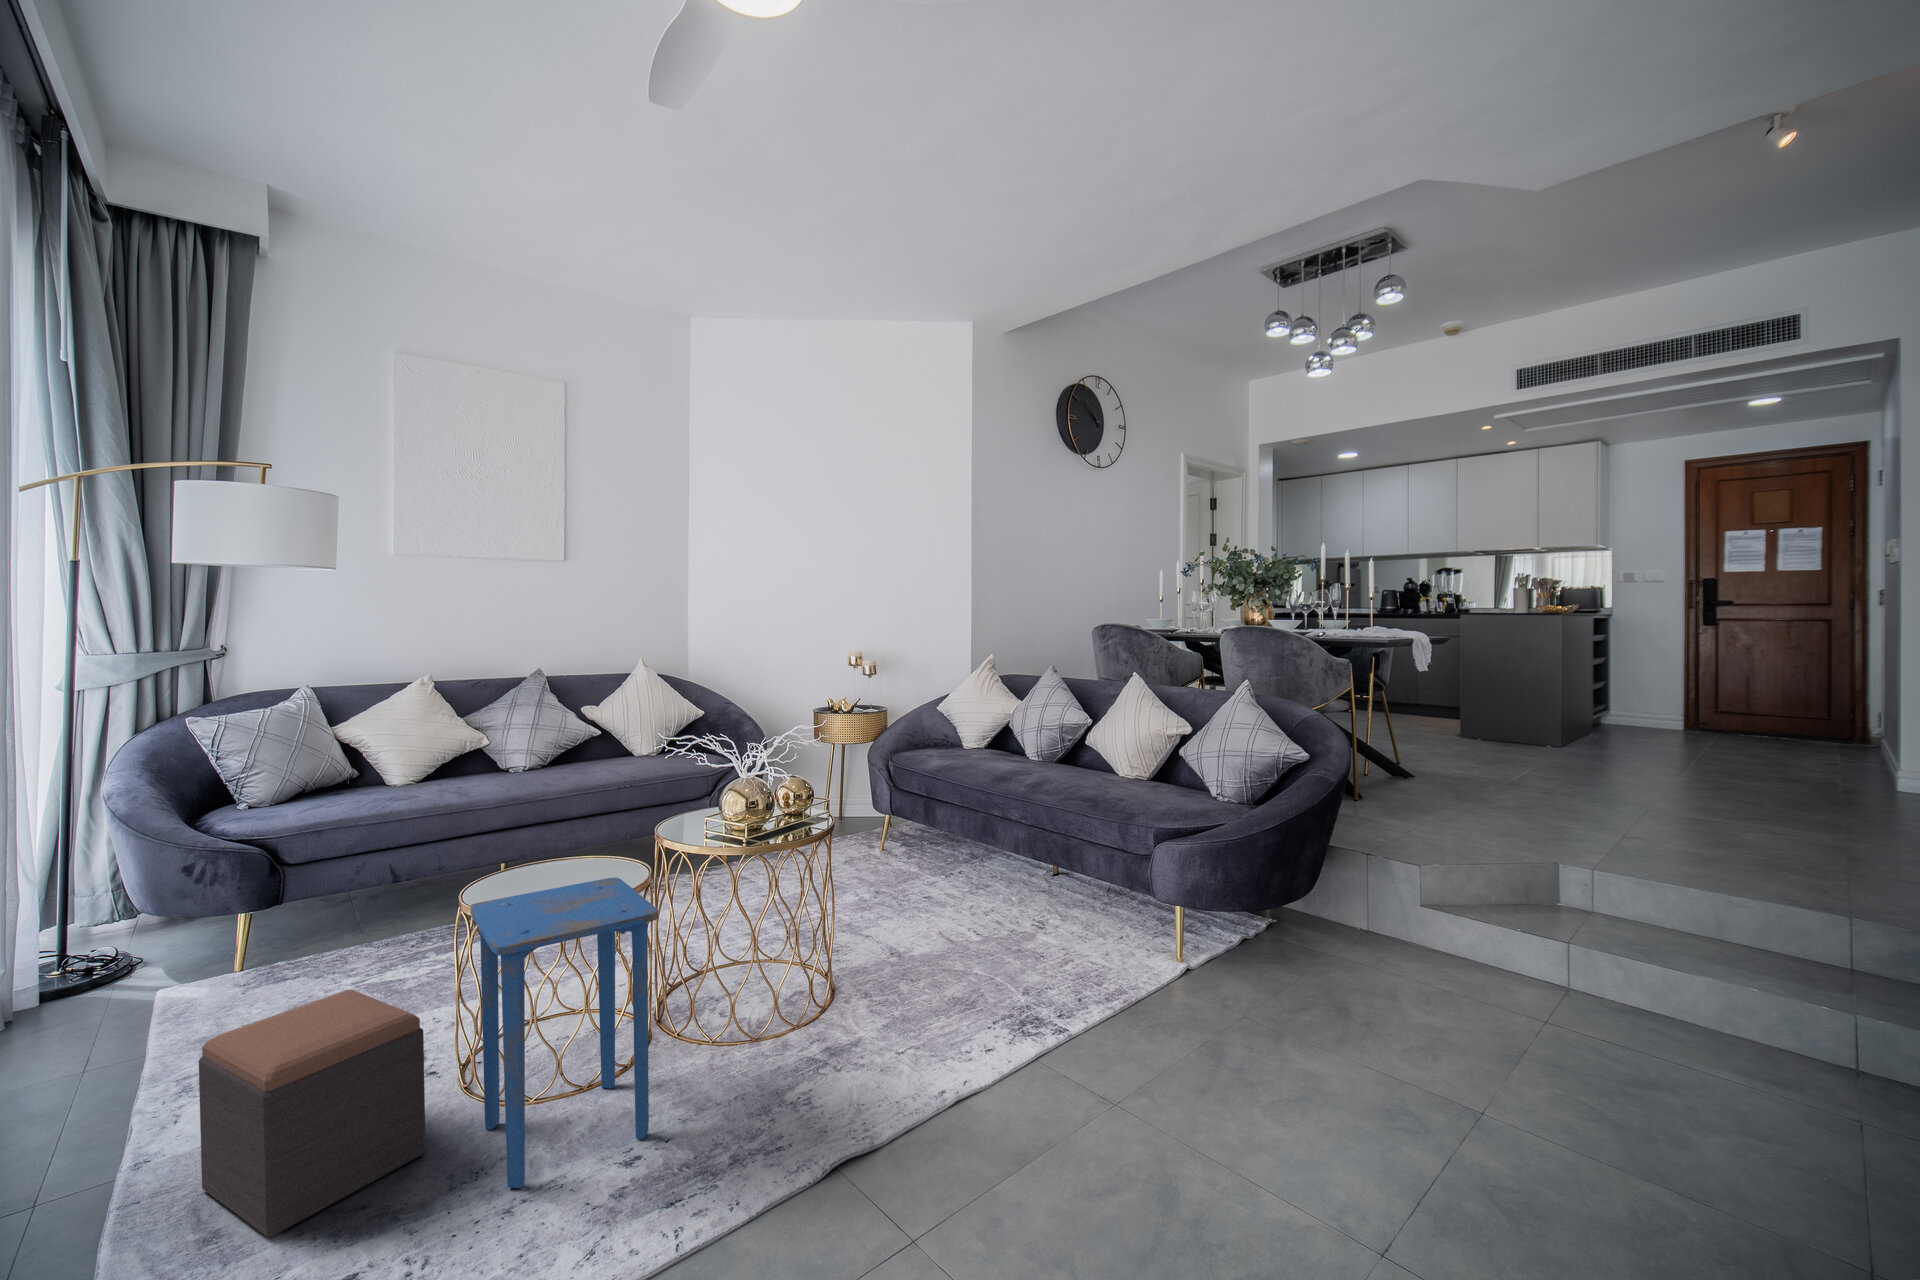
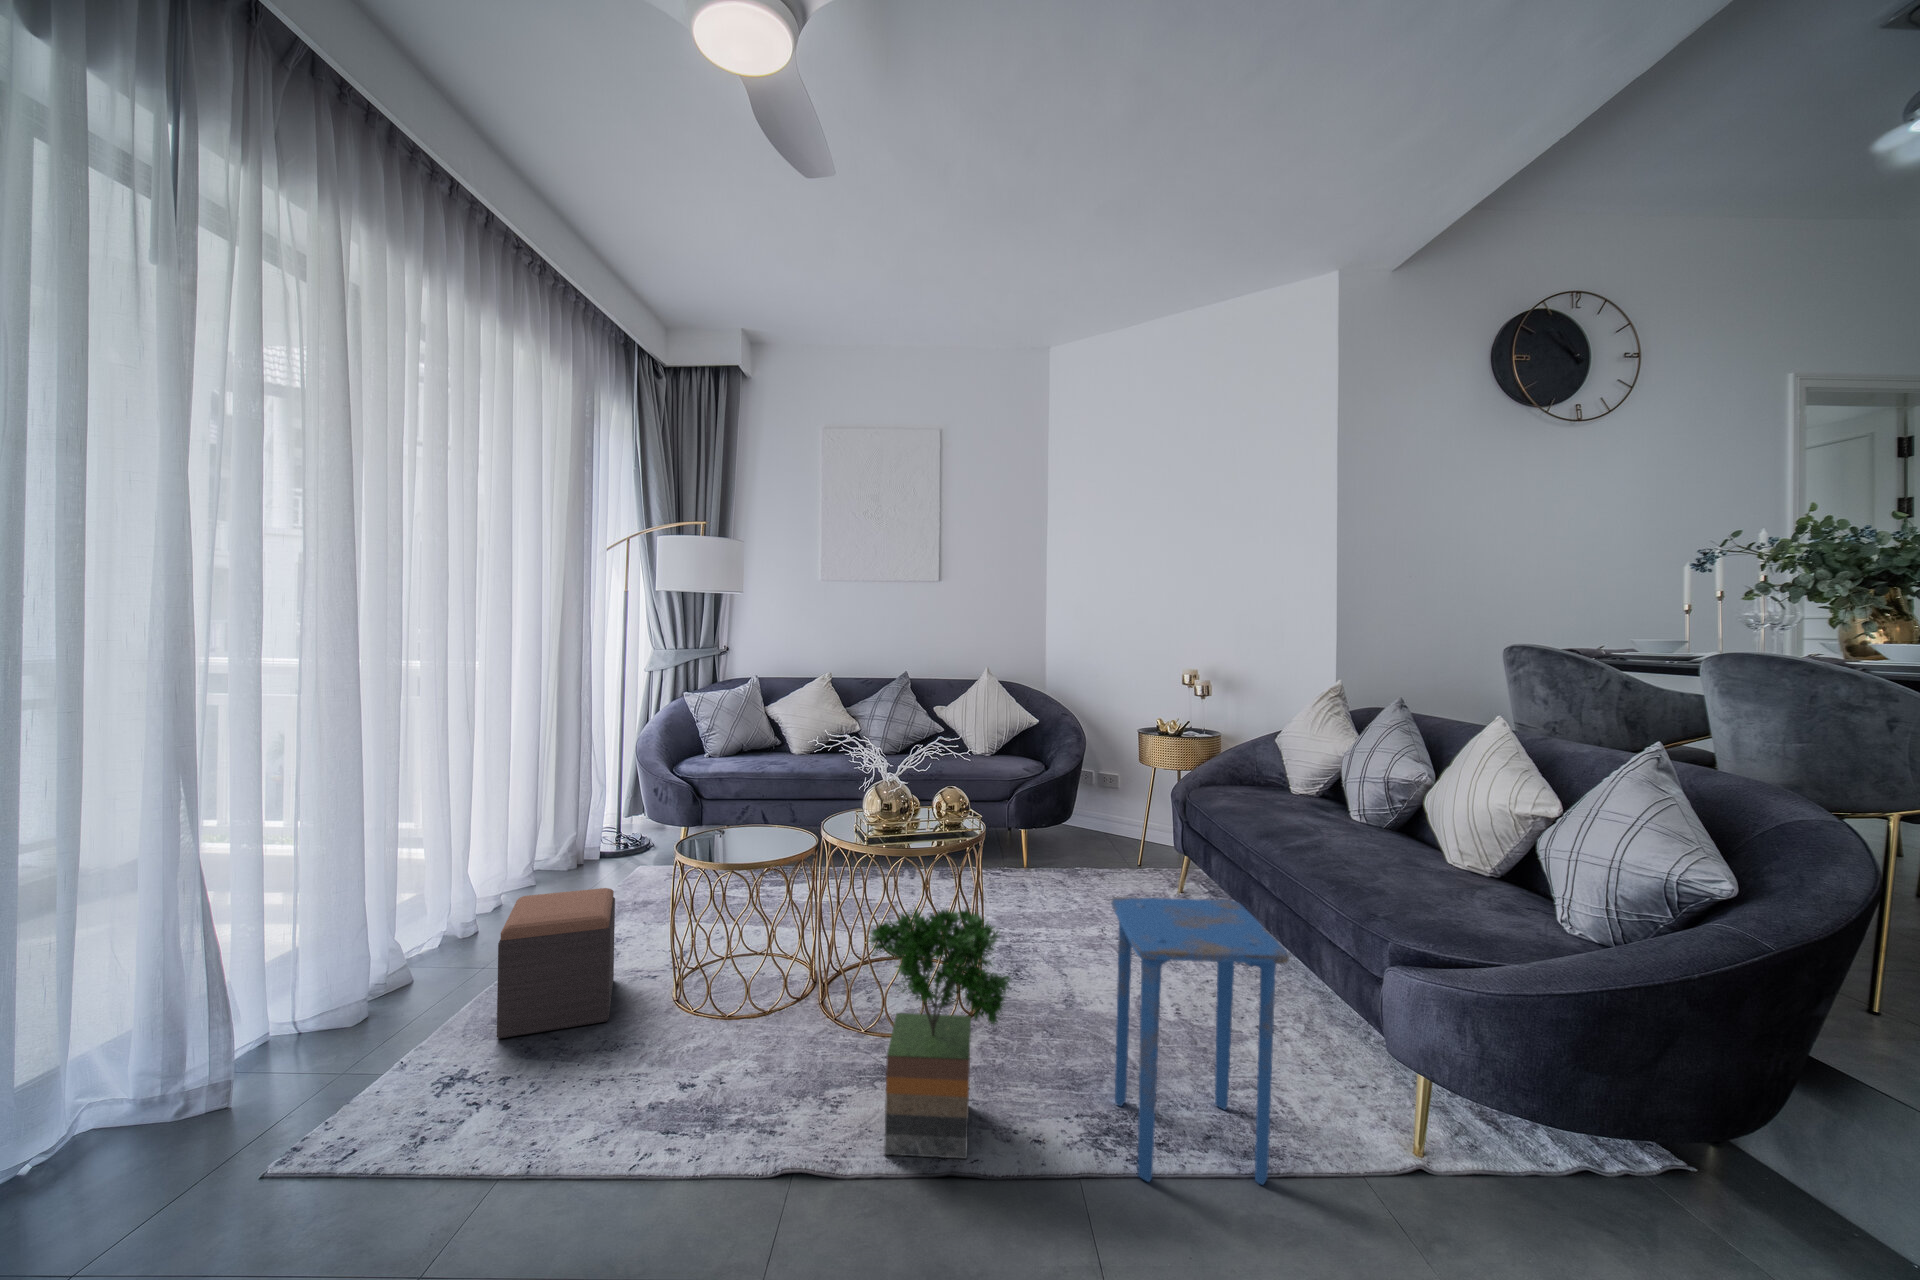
potted tree: none [833,871,991,1113] -> present [869,909,1010,1159]
side table: present [470,877,658,1188] -> present [1111,897,1289,1185]

